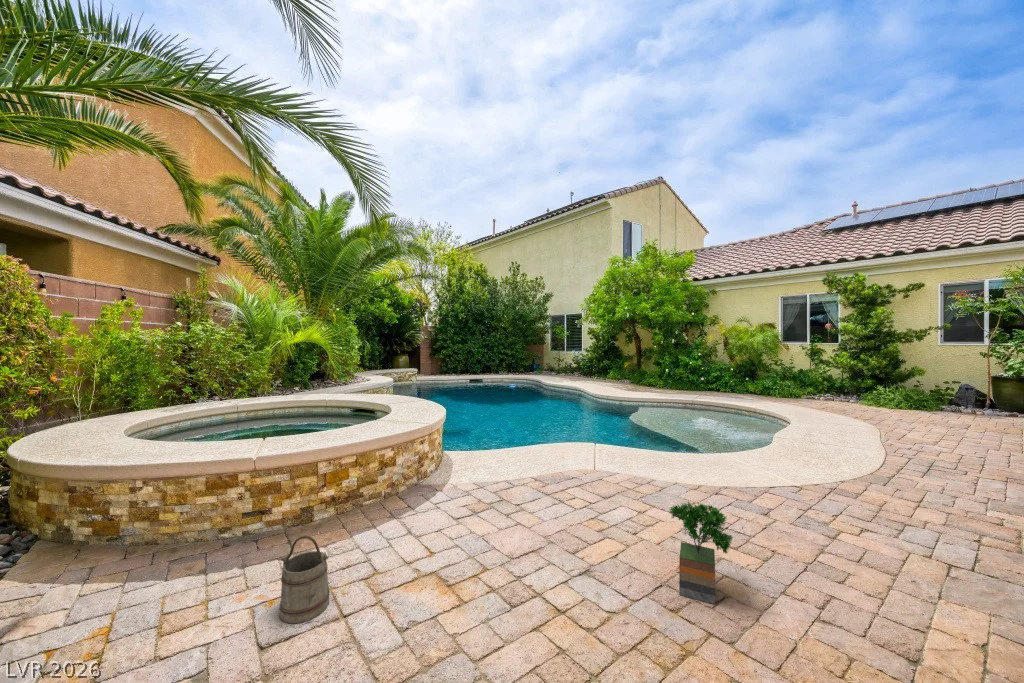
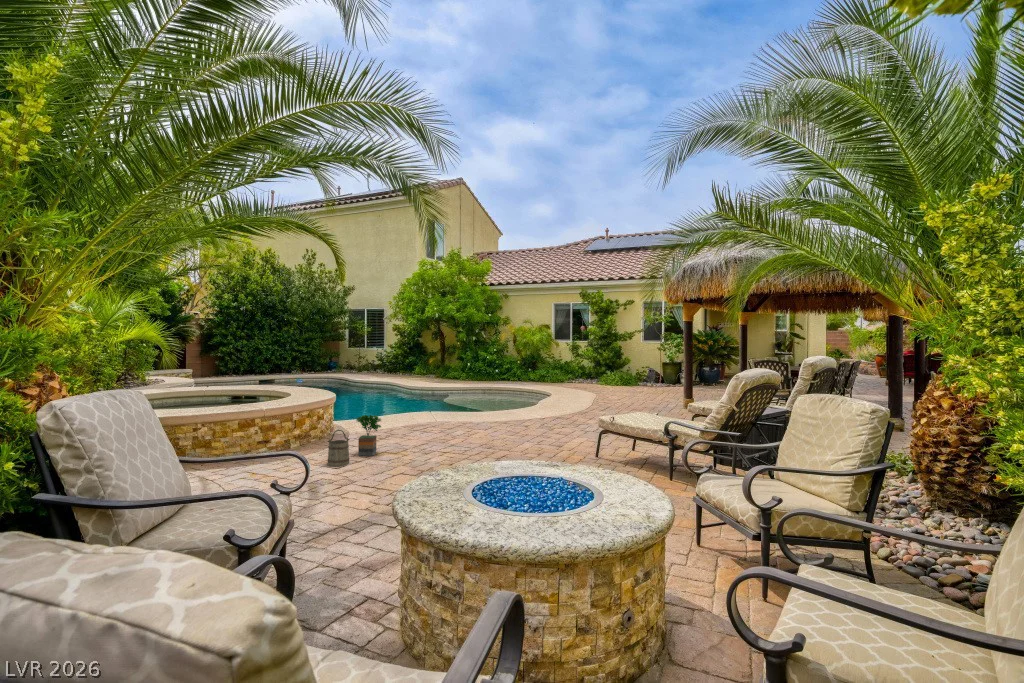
potted tree: present [670,502,733,604] -> present [356,415,381,456]

